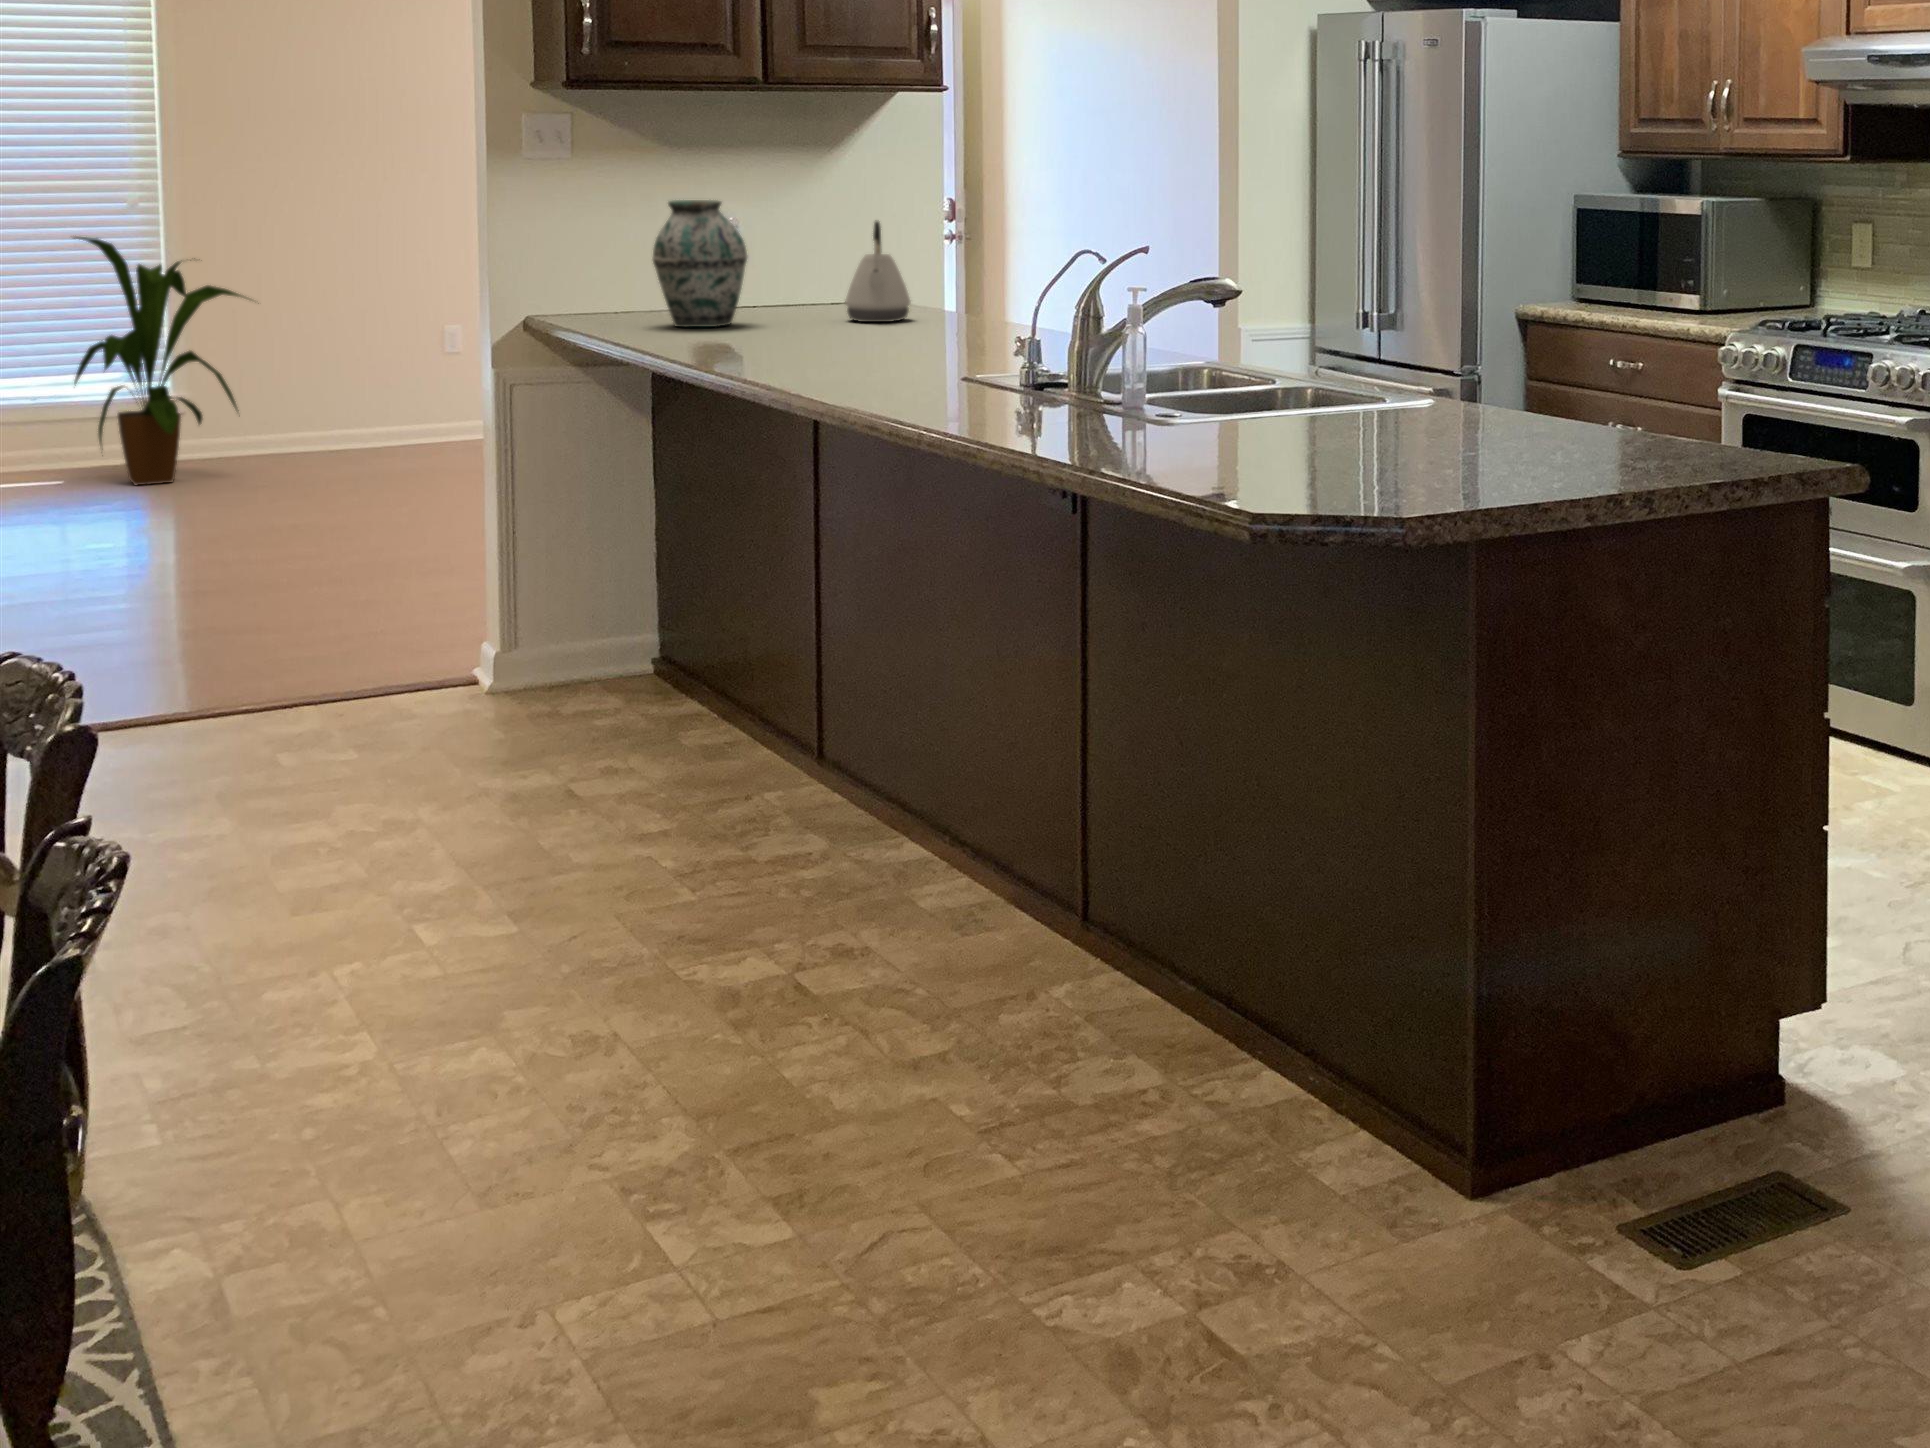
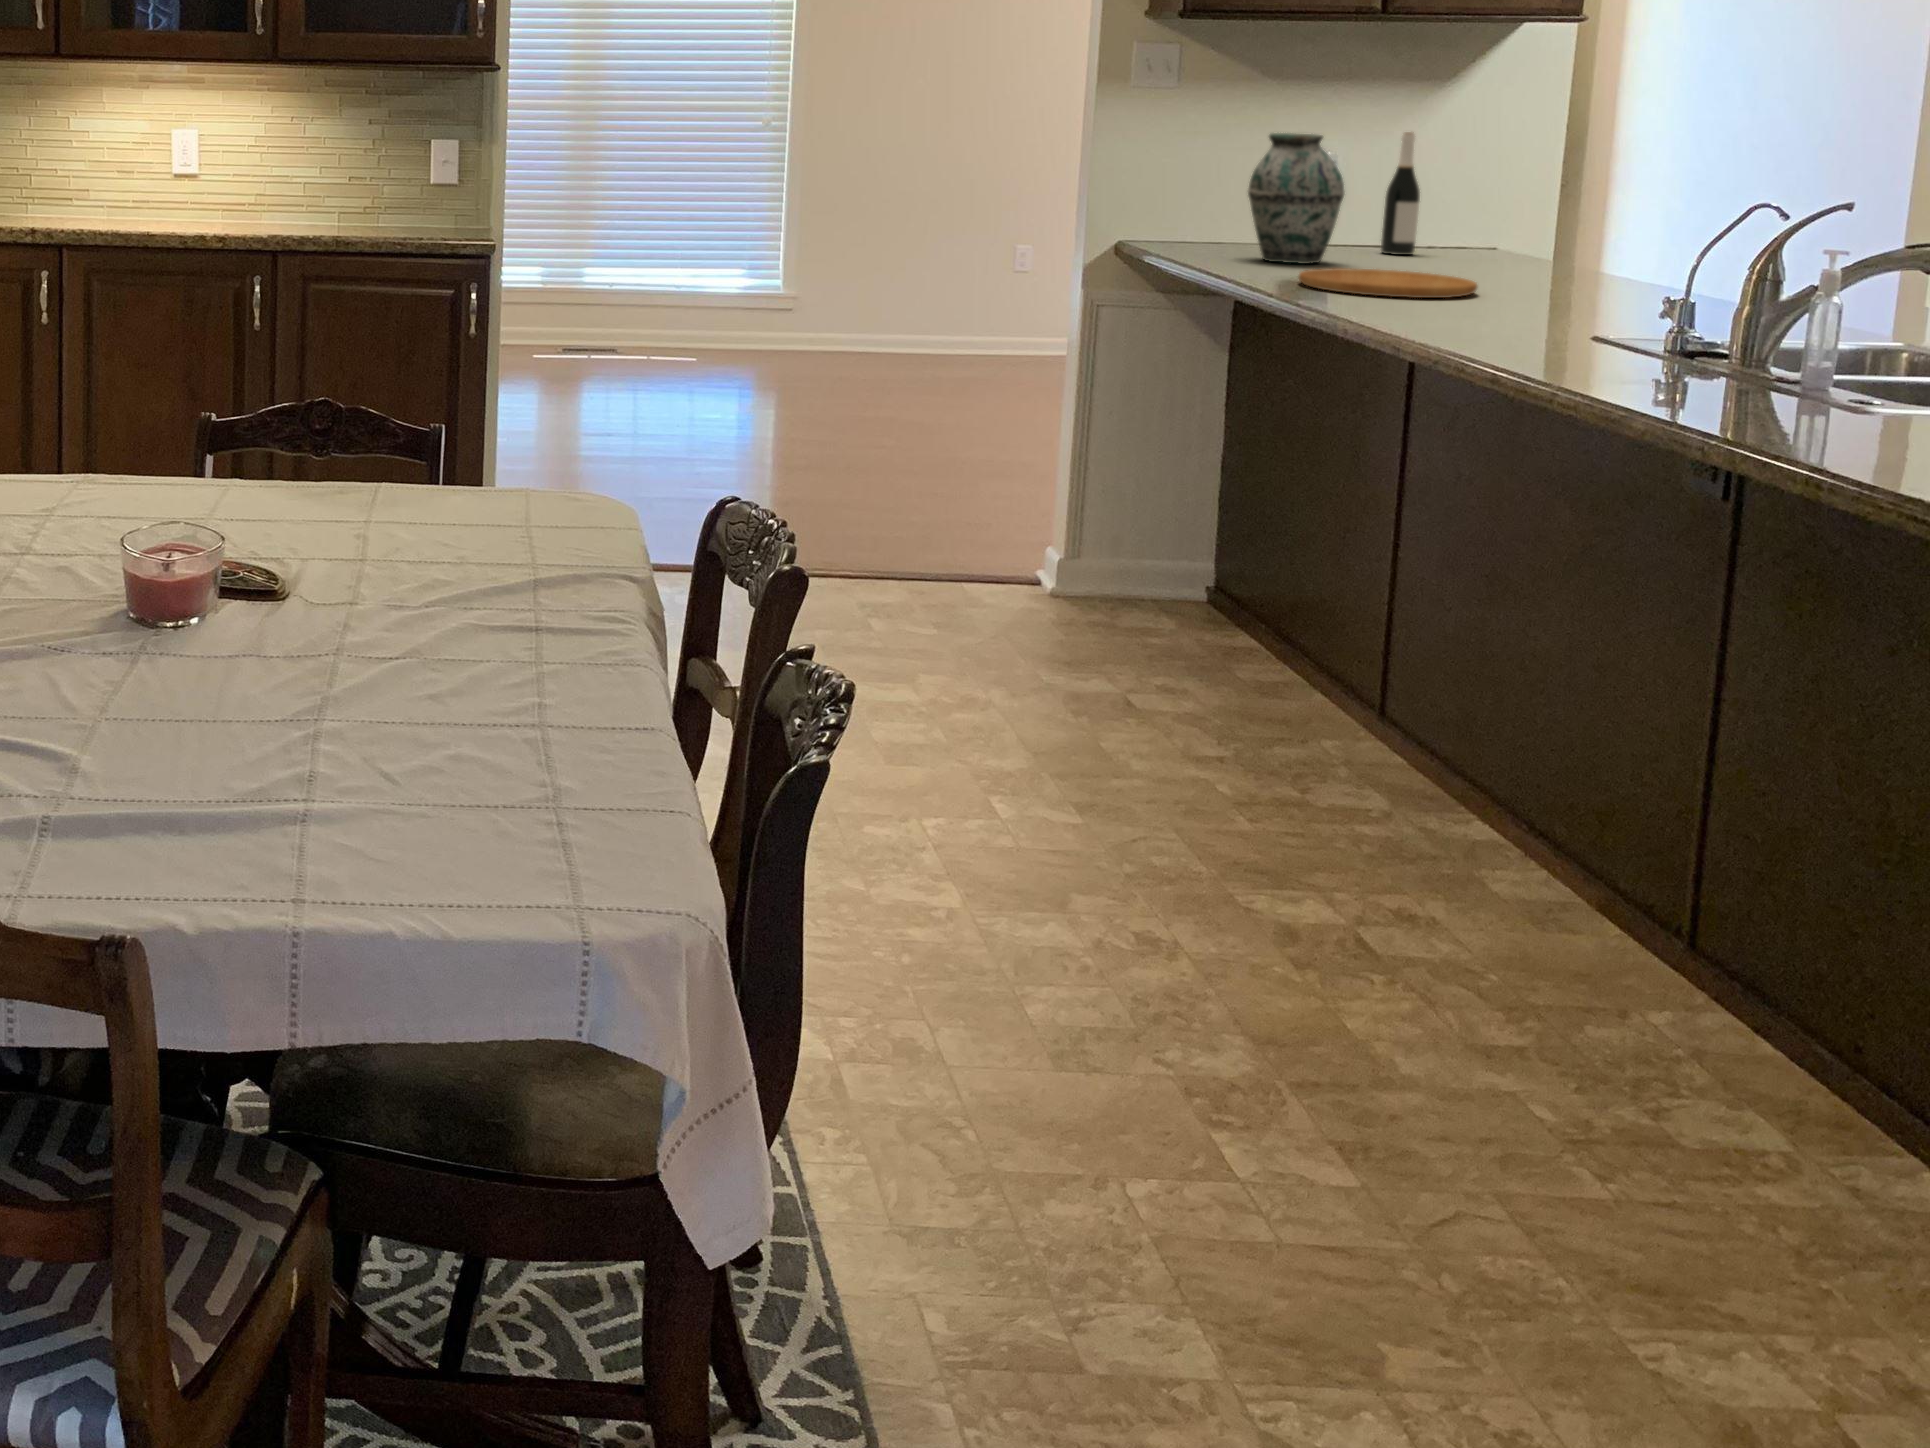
wine bottle: none [791,195,823,311] -> present [1381,132,1420,255]
kettle: present [845,221,911,322] -> none [1443,162,1519,272]
house plant: present [74,237,246,485] -> none [723,149,866,366]
cutting board: none [704,328,871,354] -> present [1299,268,1477,298]

